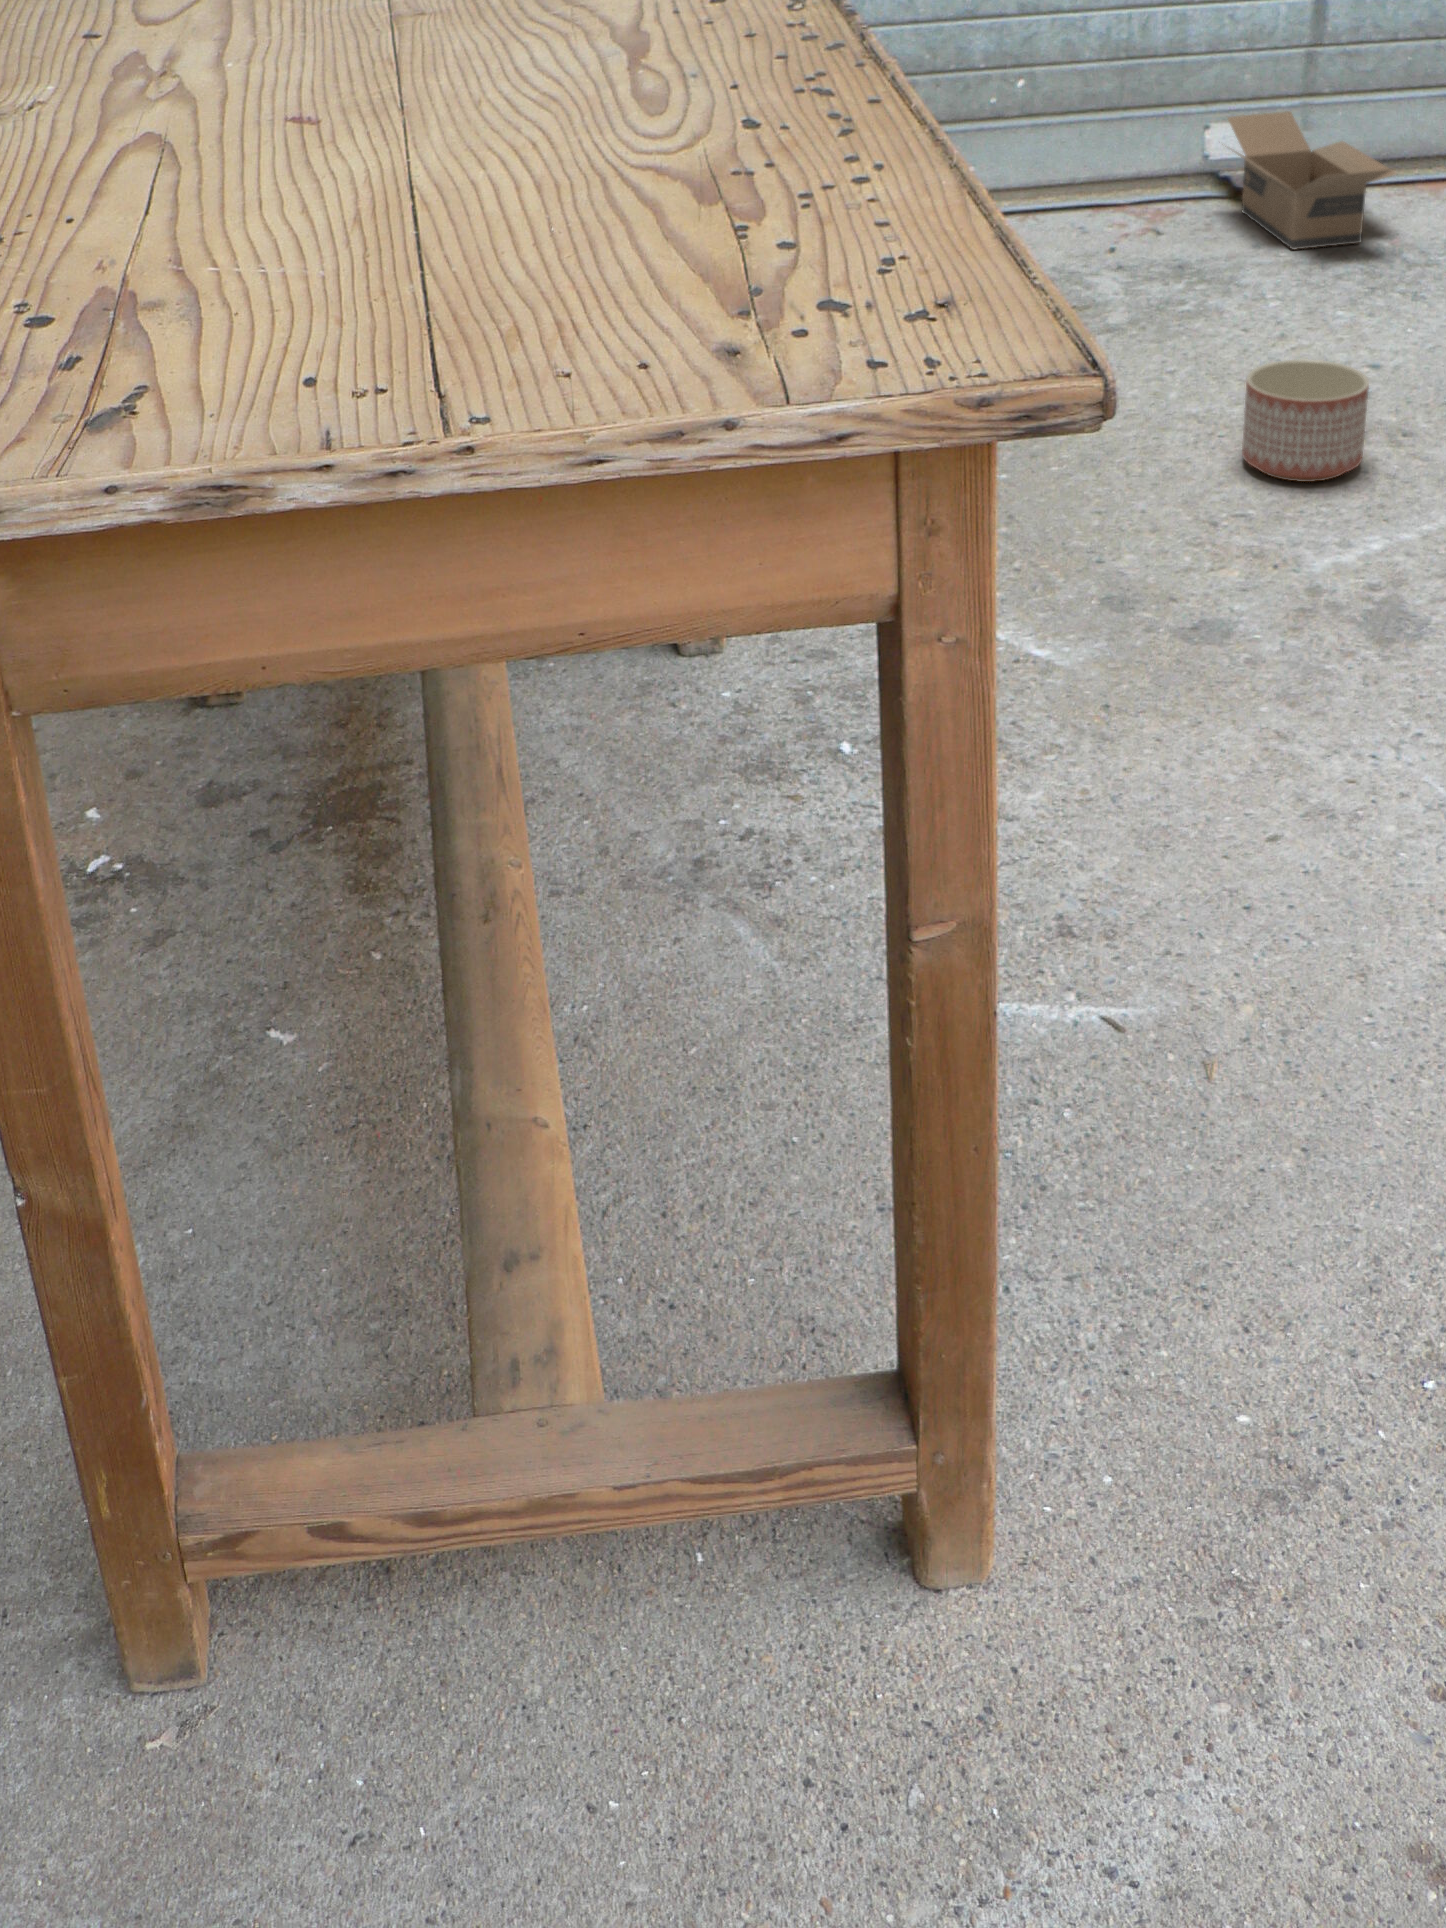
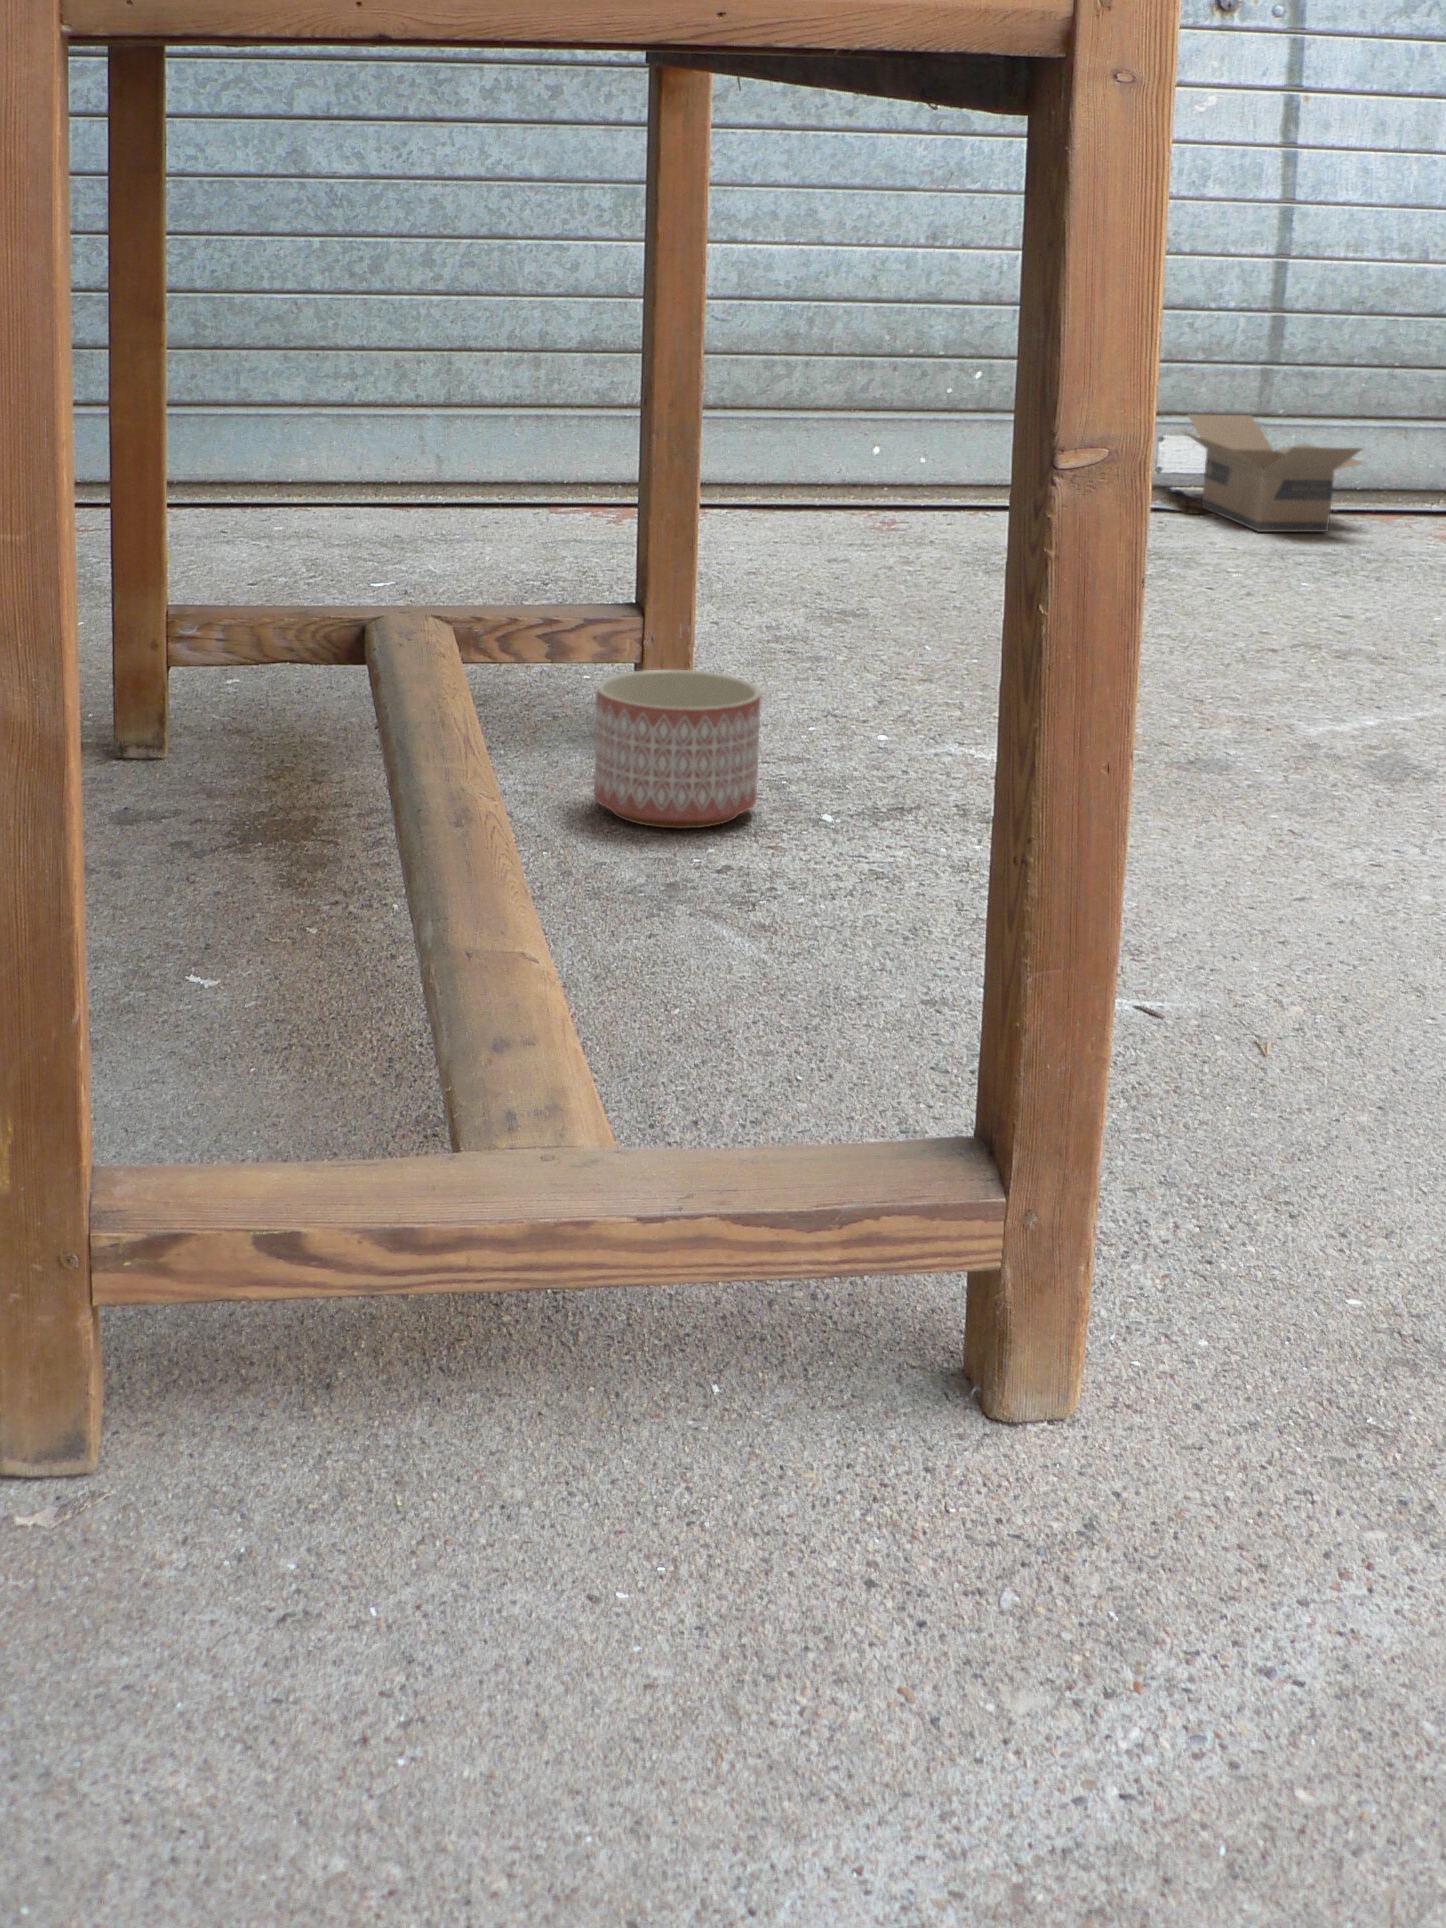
planter: present [1242,359,1369,482] -> present [594,670,761,828]

